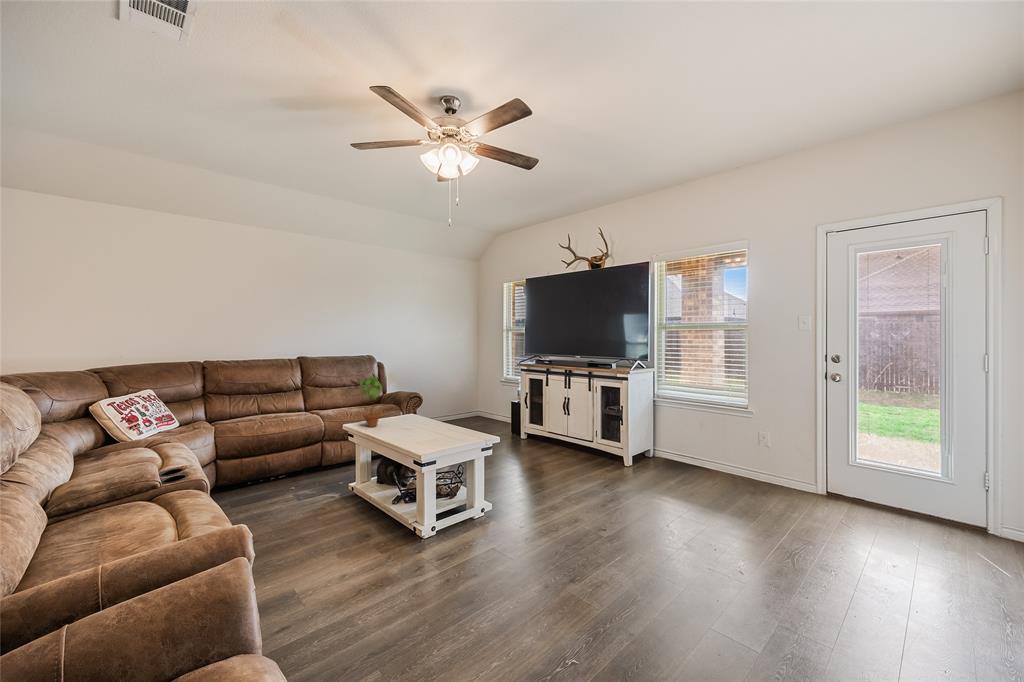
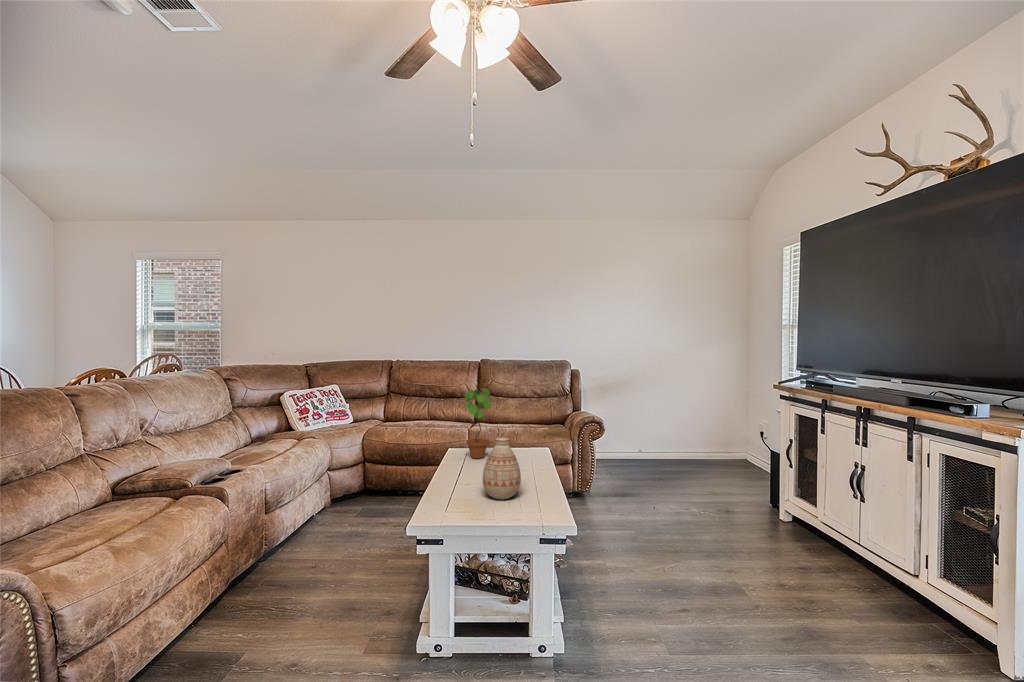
vase: none [425,402,449,439] -> present [483,438,521,500]

